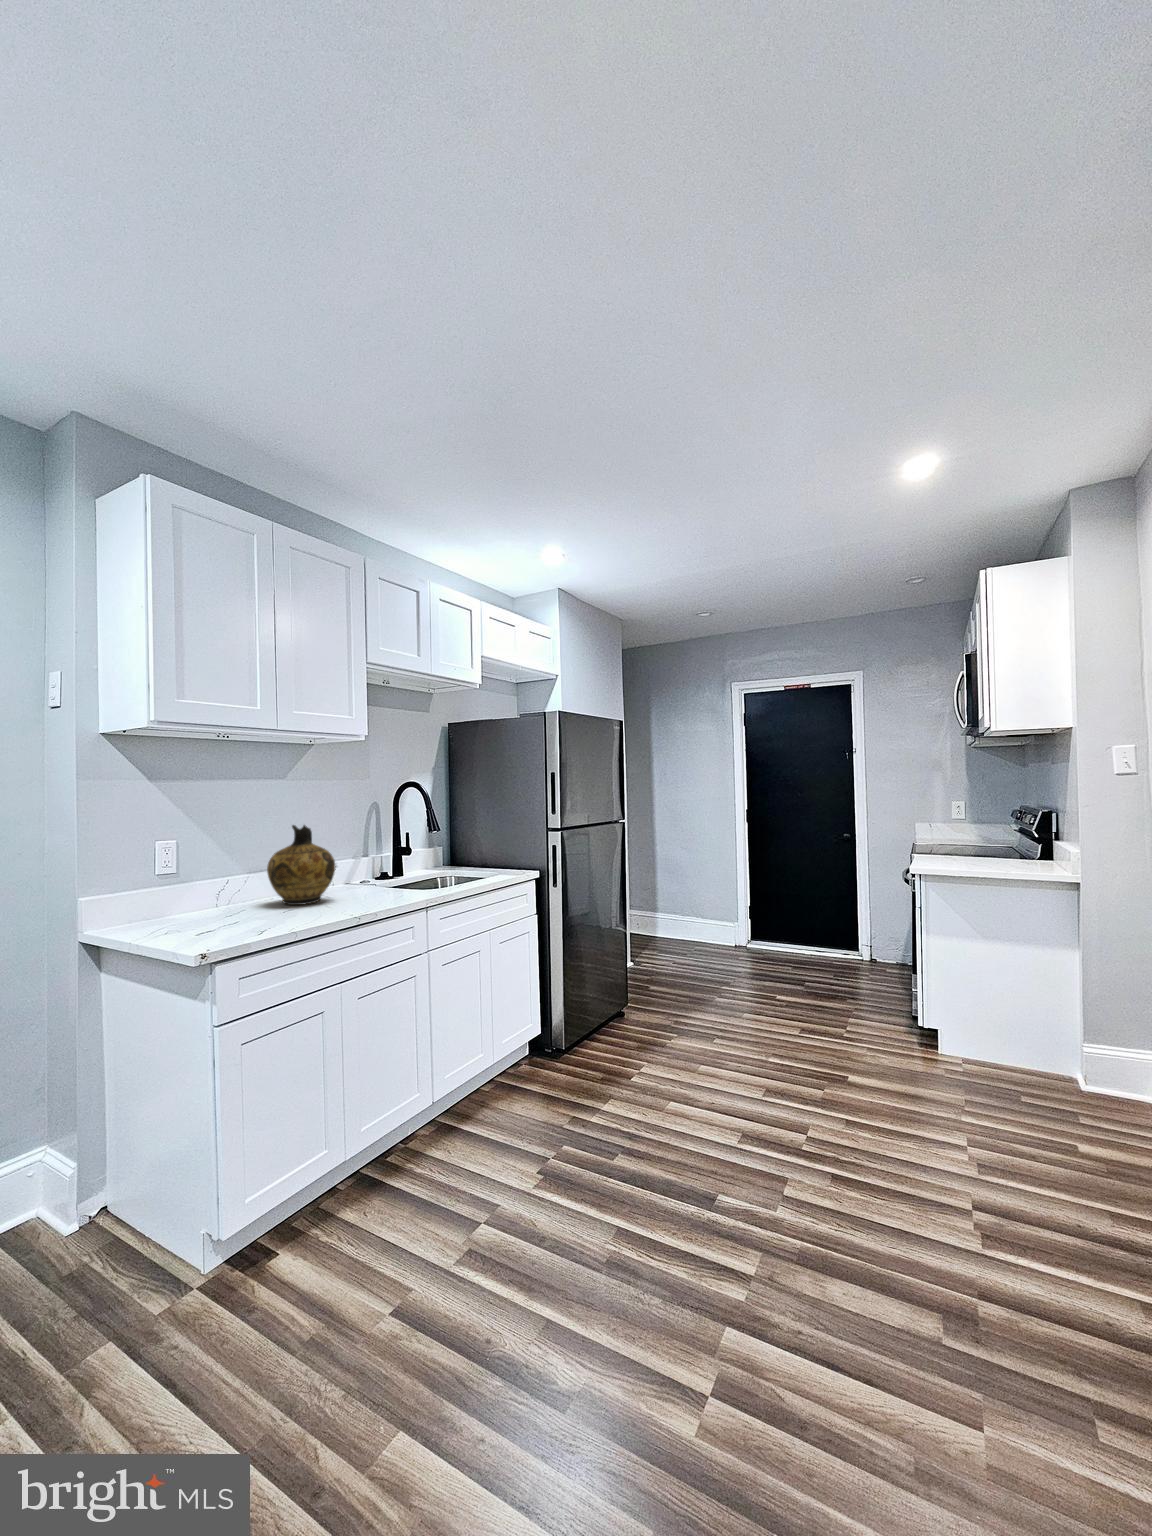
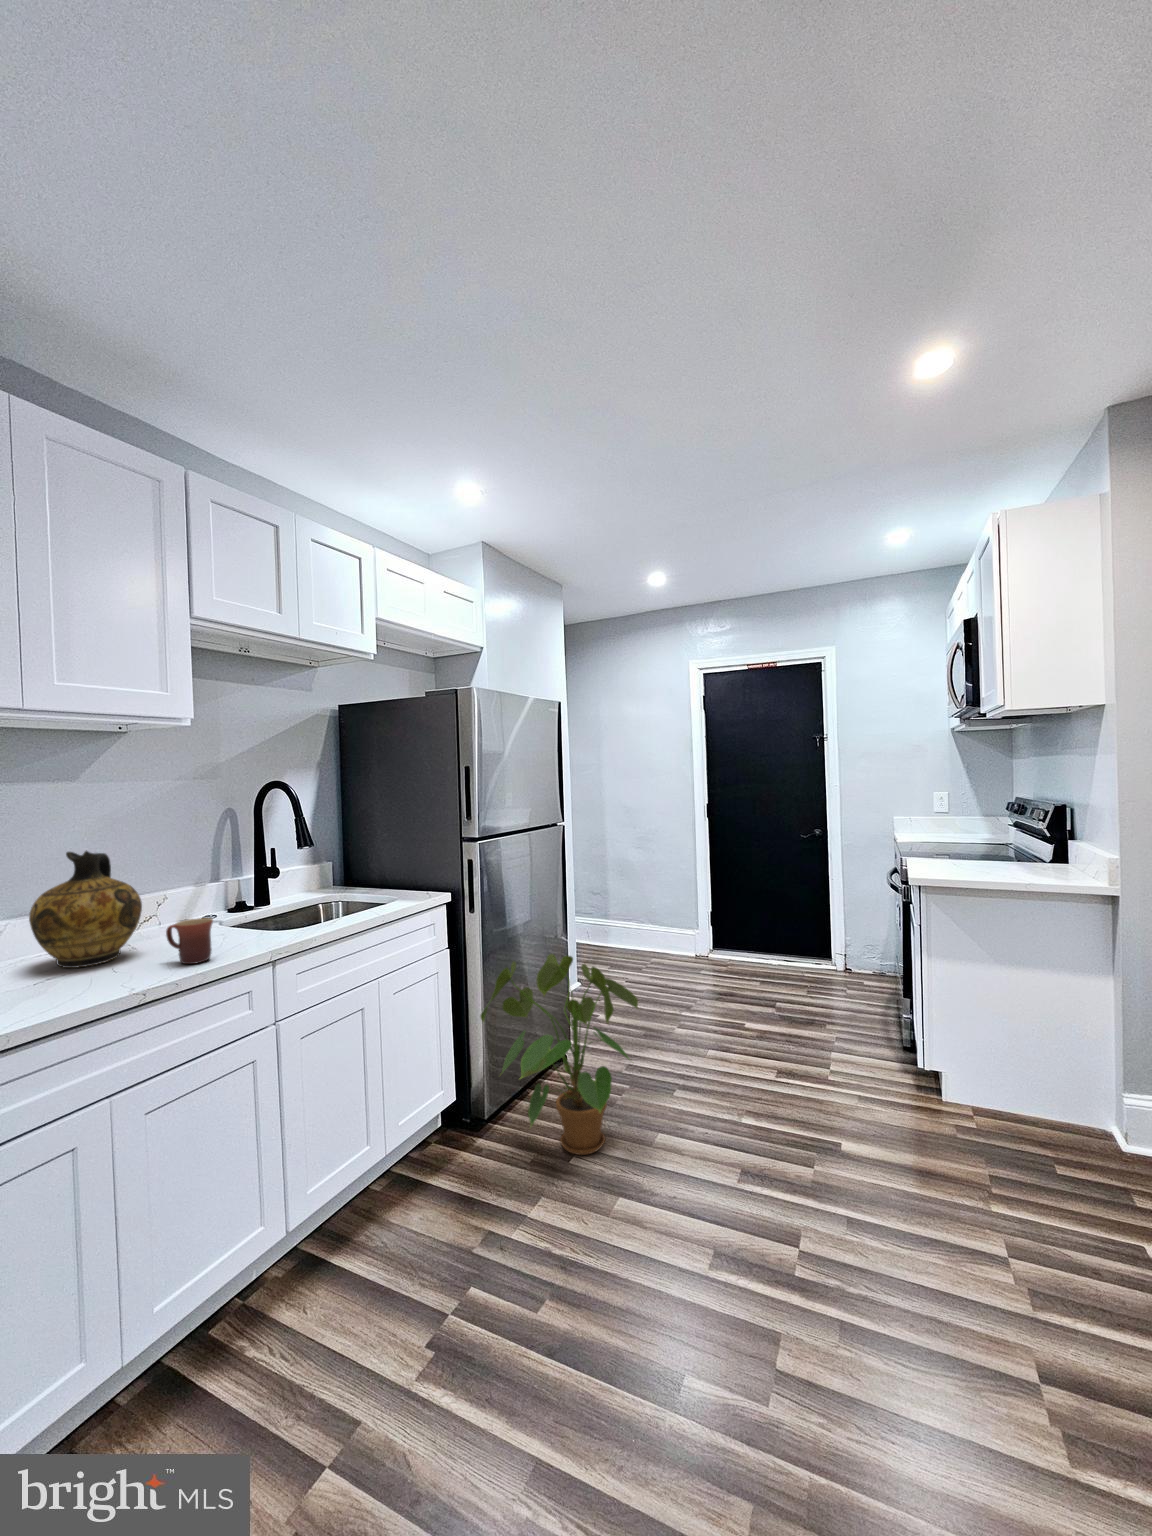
mug: none [357,874,389,905] -> present [166,918,213,964]
house plant: none [561,924,688,1076] -> present [480,954,638,1155]

